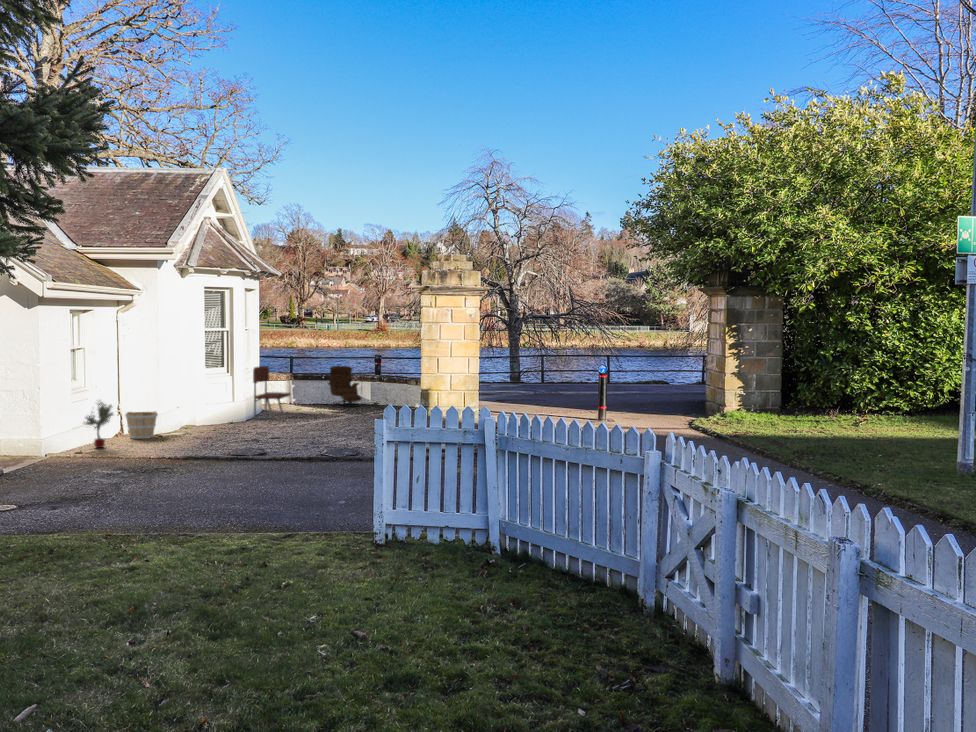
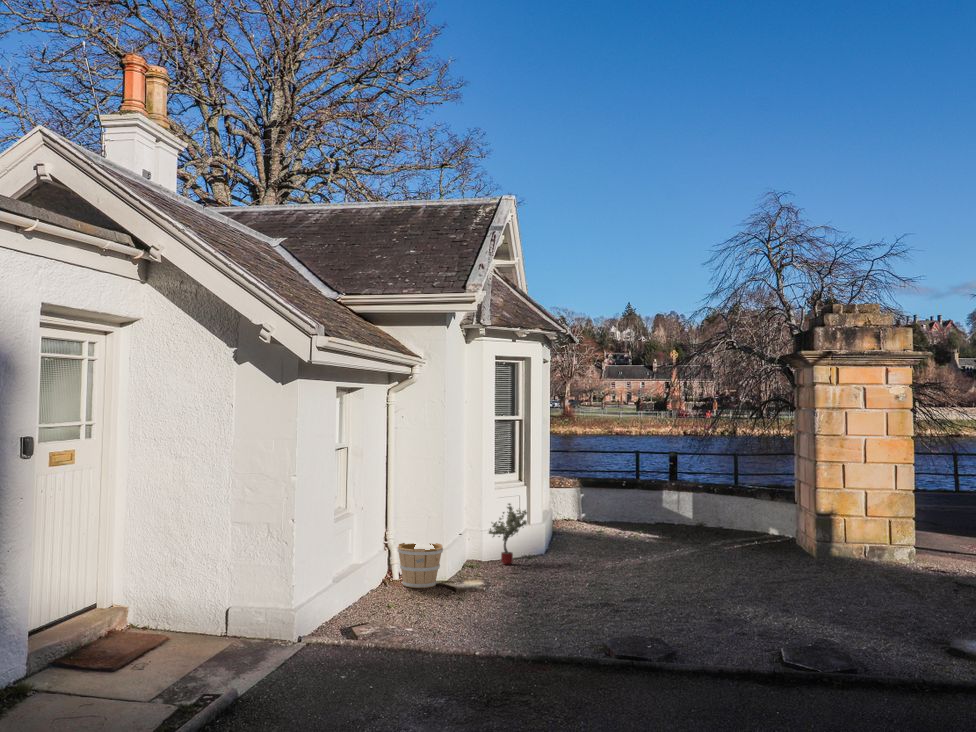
bench: present [253,366,290,419] -> none [553,470,599,551]
lounge chair: present [328,366,361,406] -> none [633,469,687,531]
potted tree: present [86,402,113,448] -> present [489,503,527,565]

